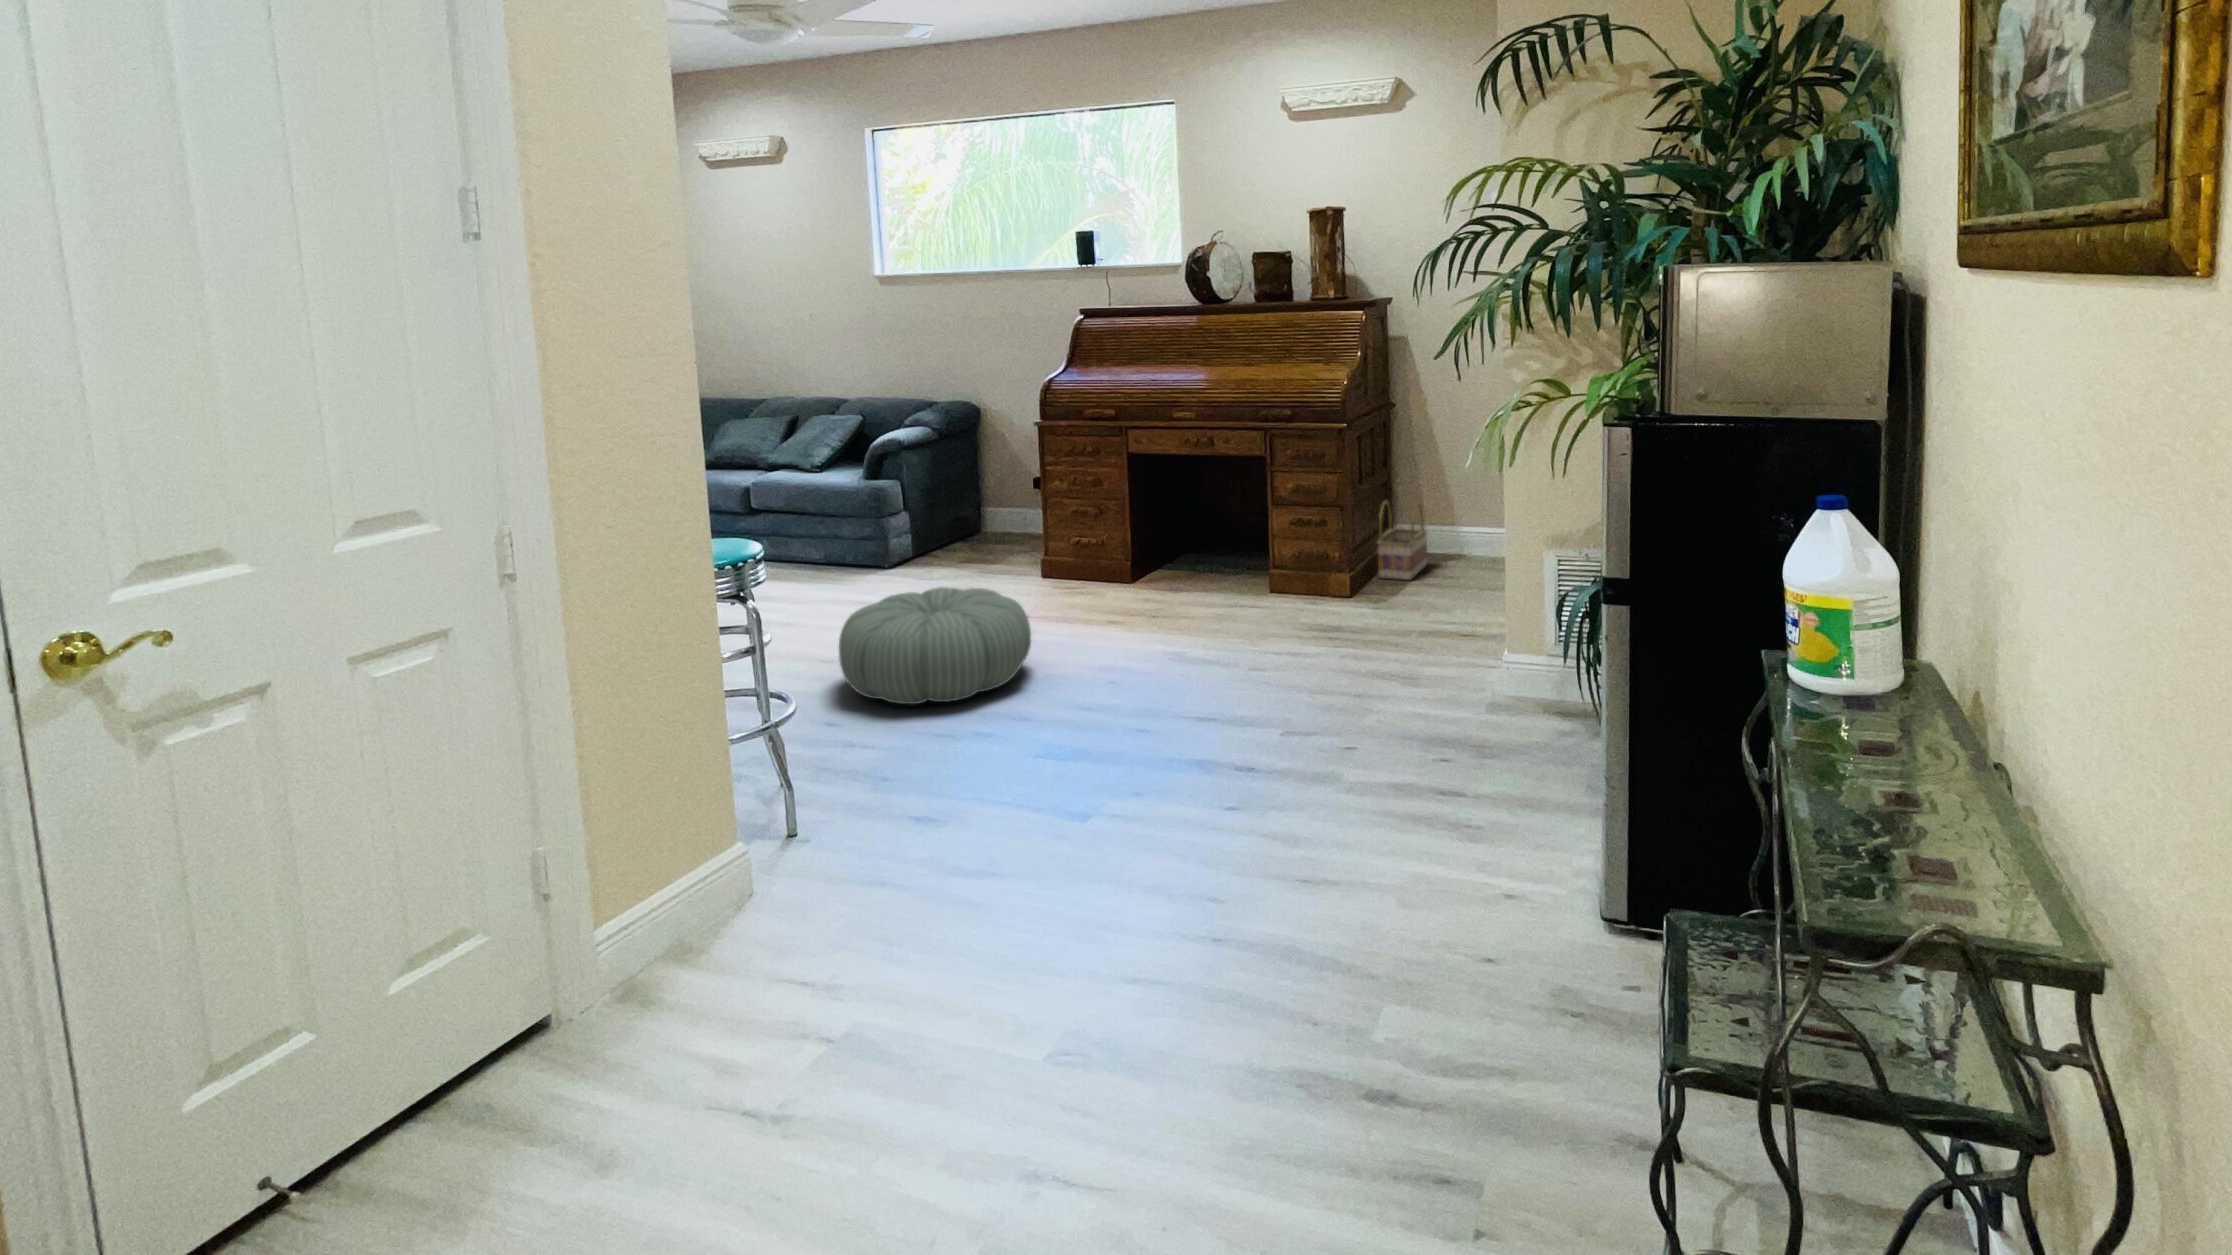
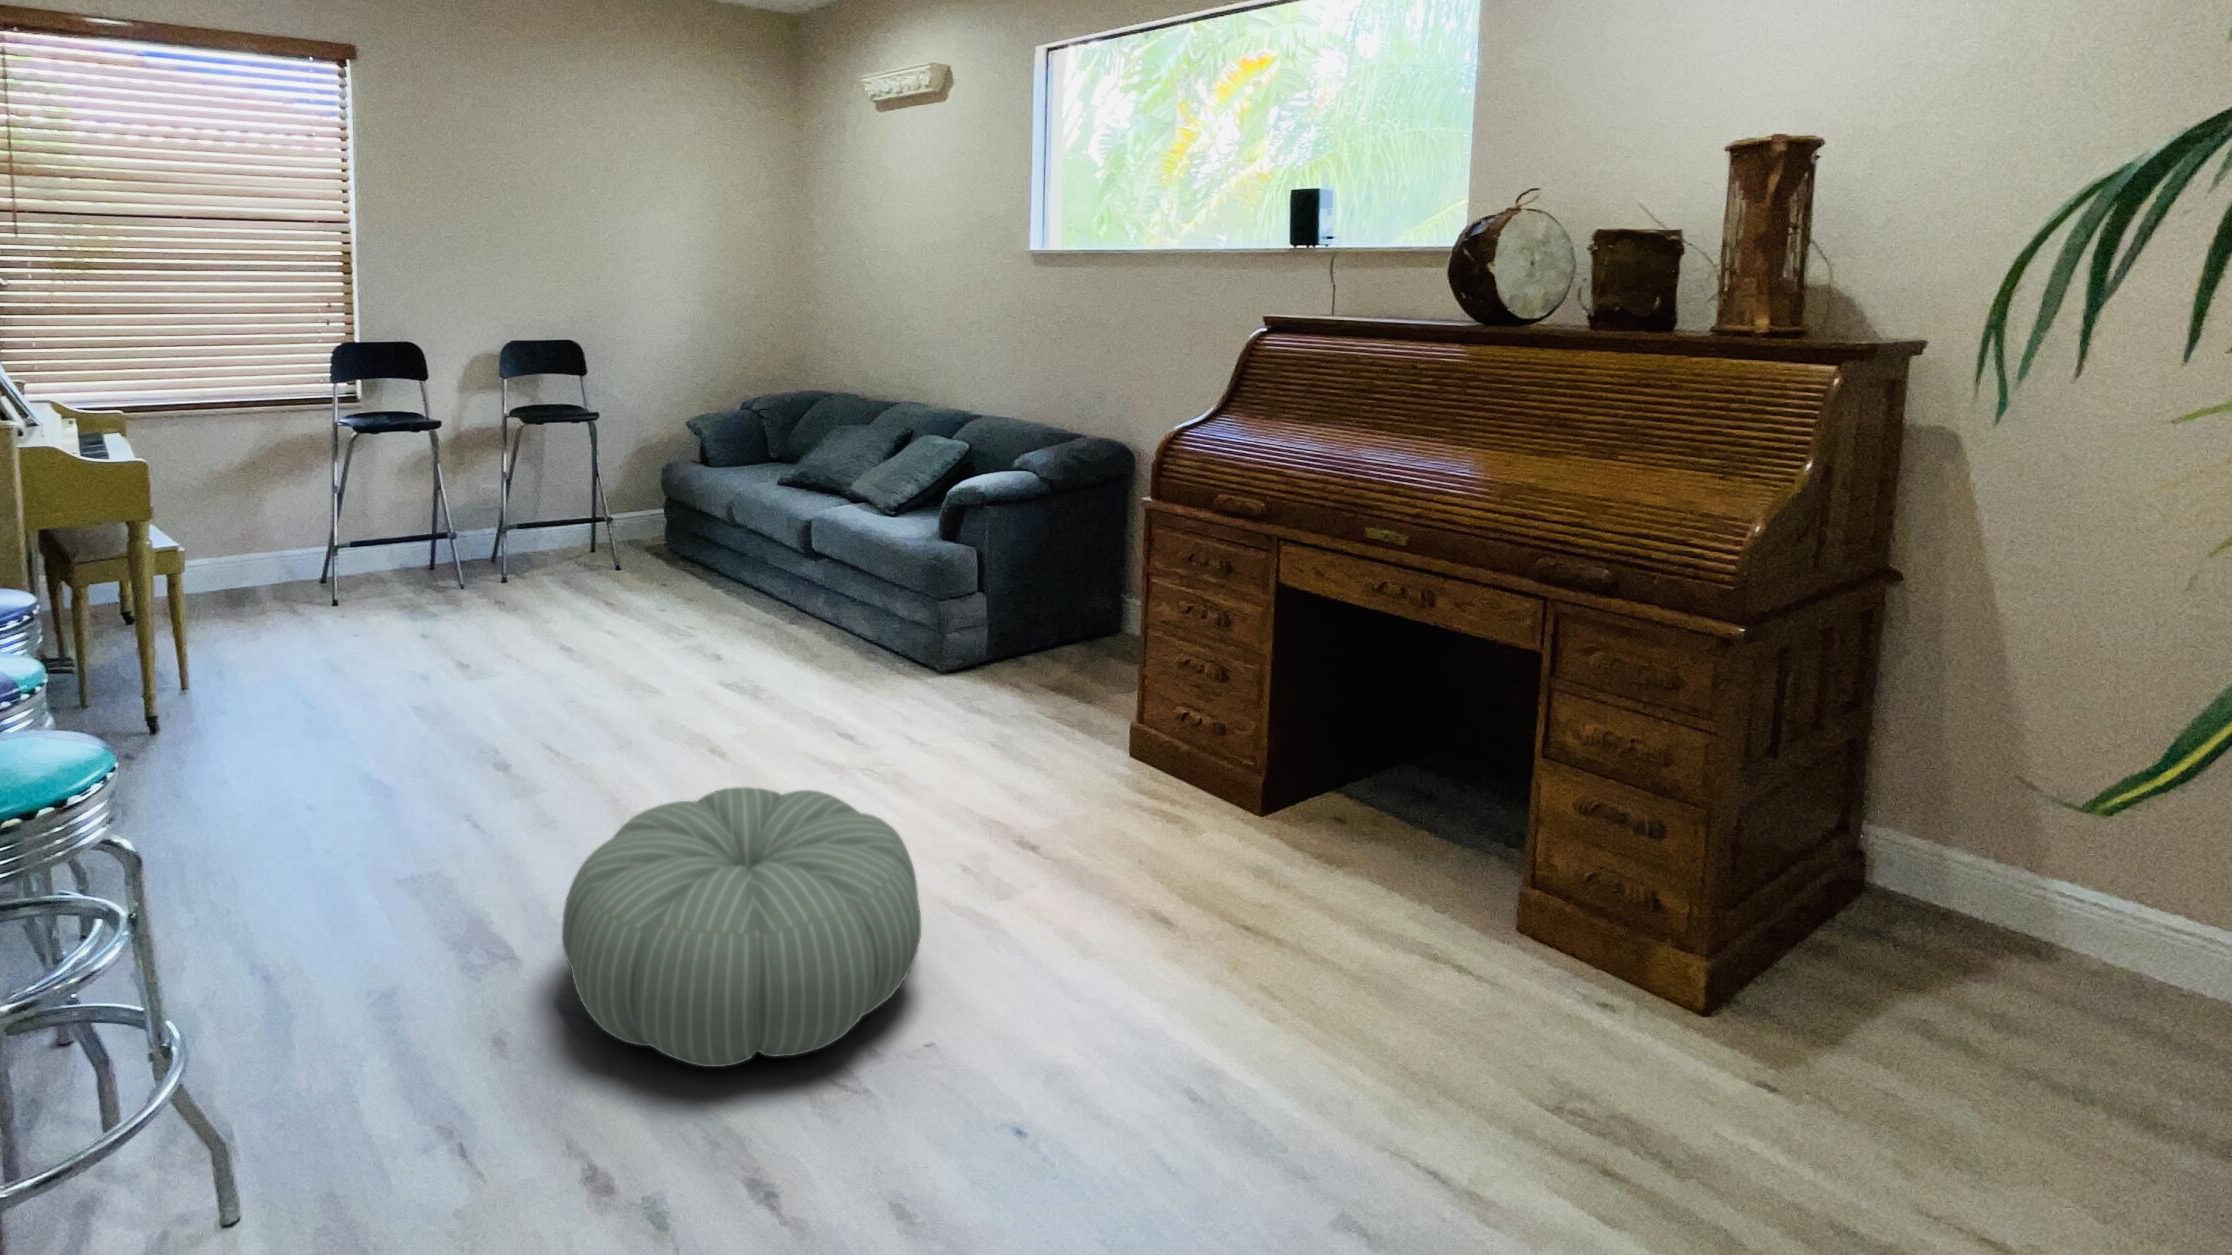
basket: present [1377,501,1427,580] -> none [1794,792,1949,1003]

